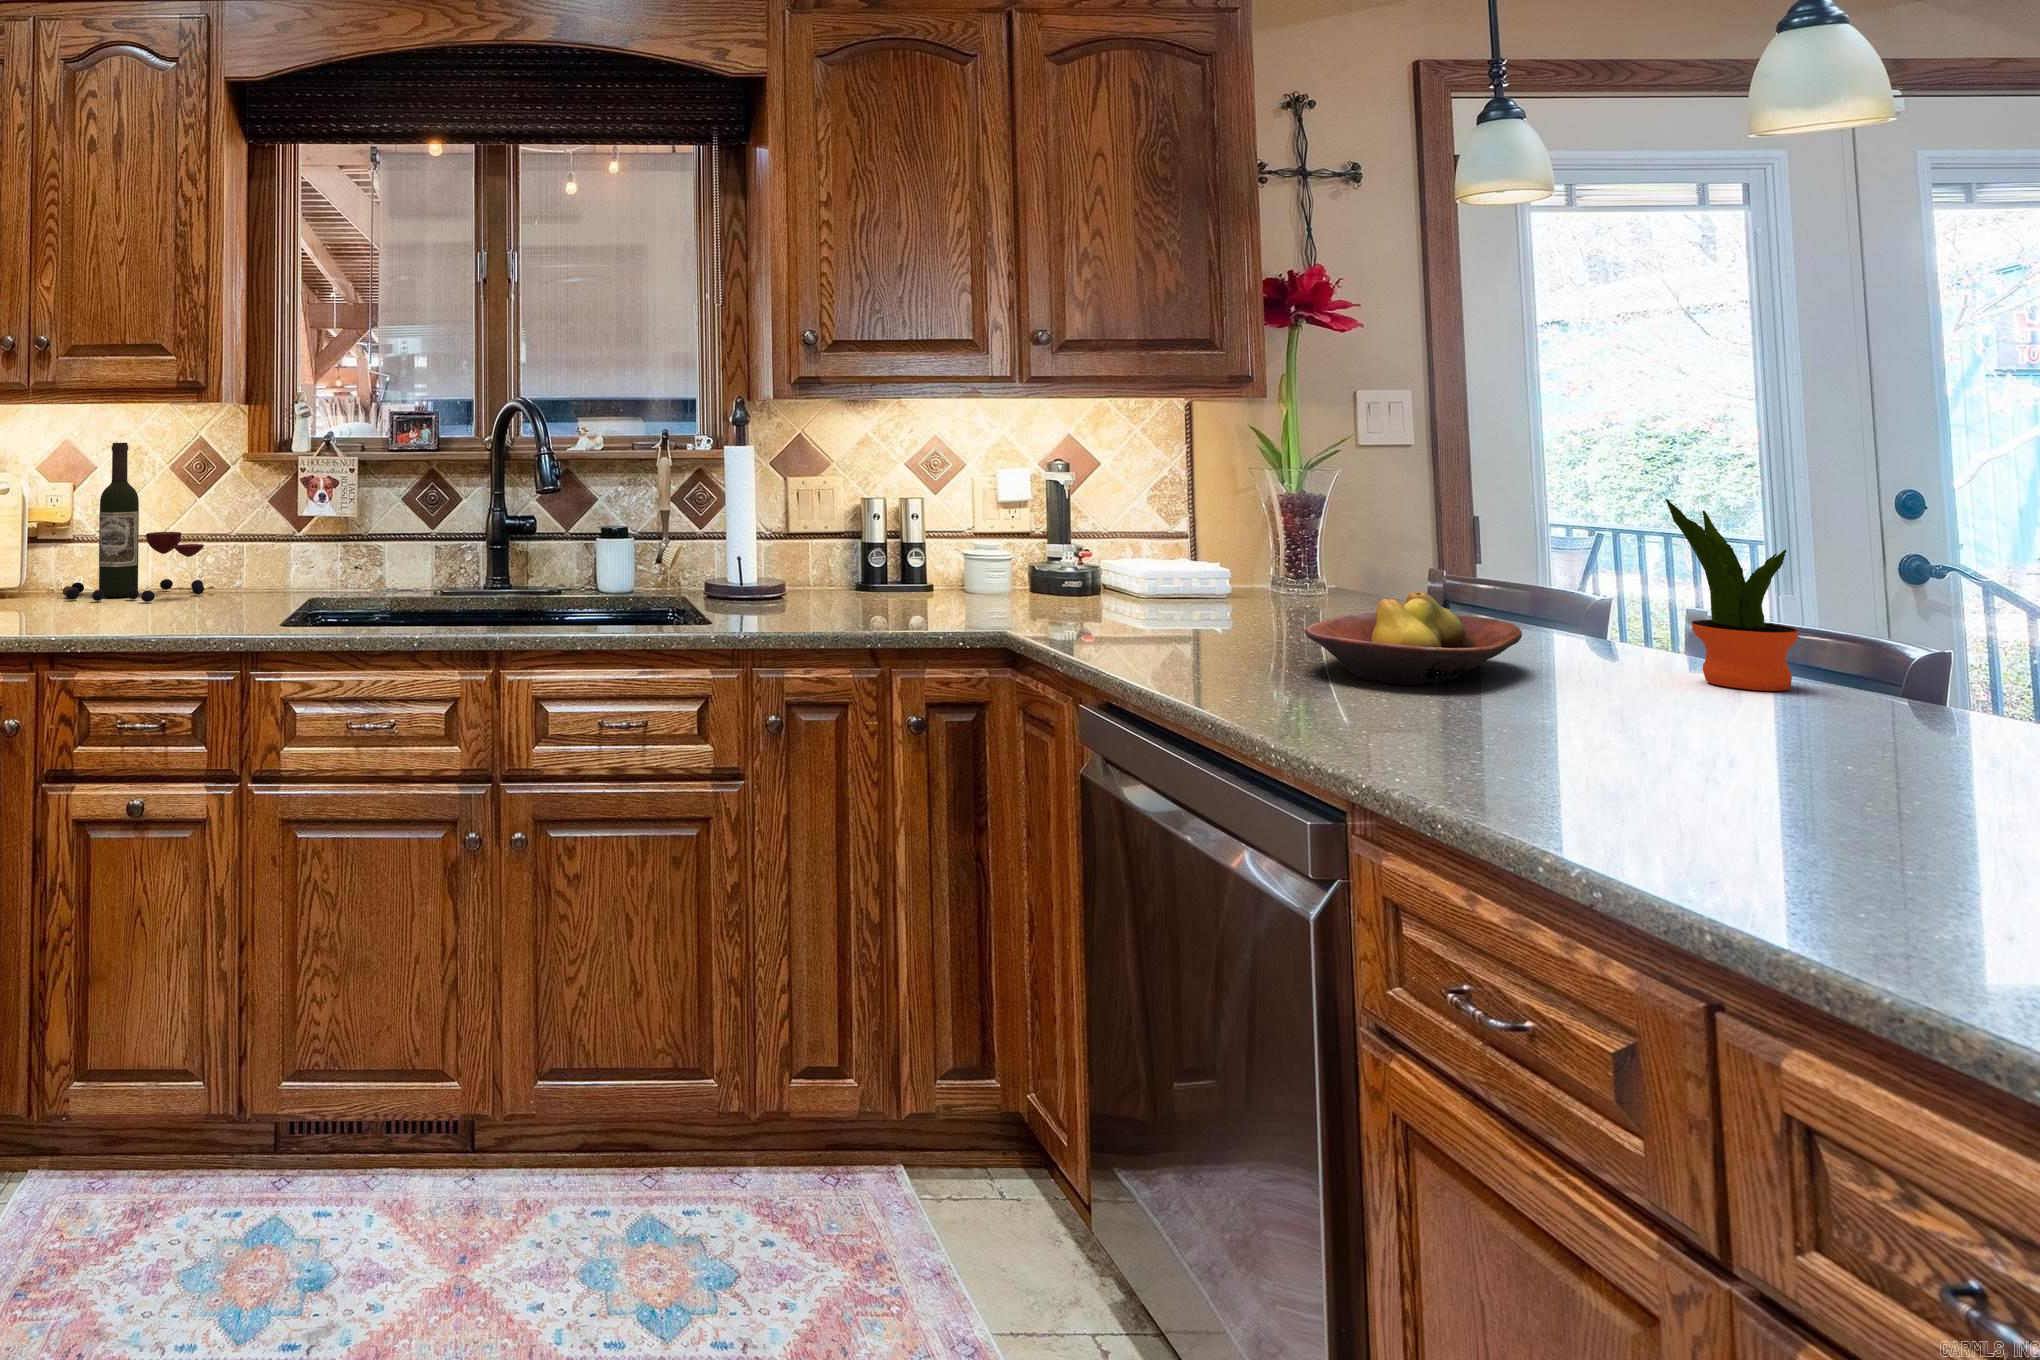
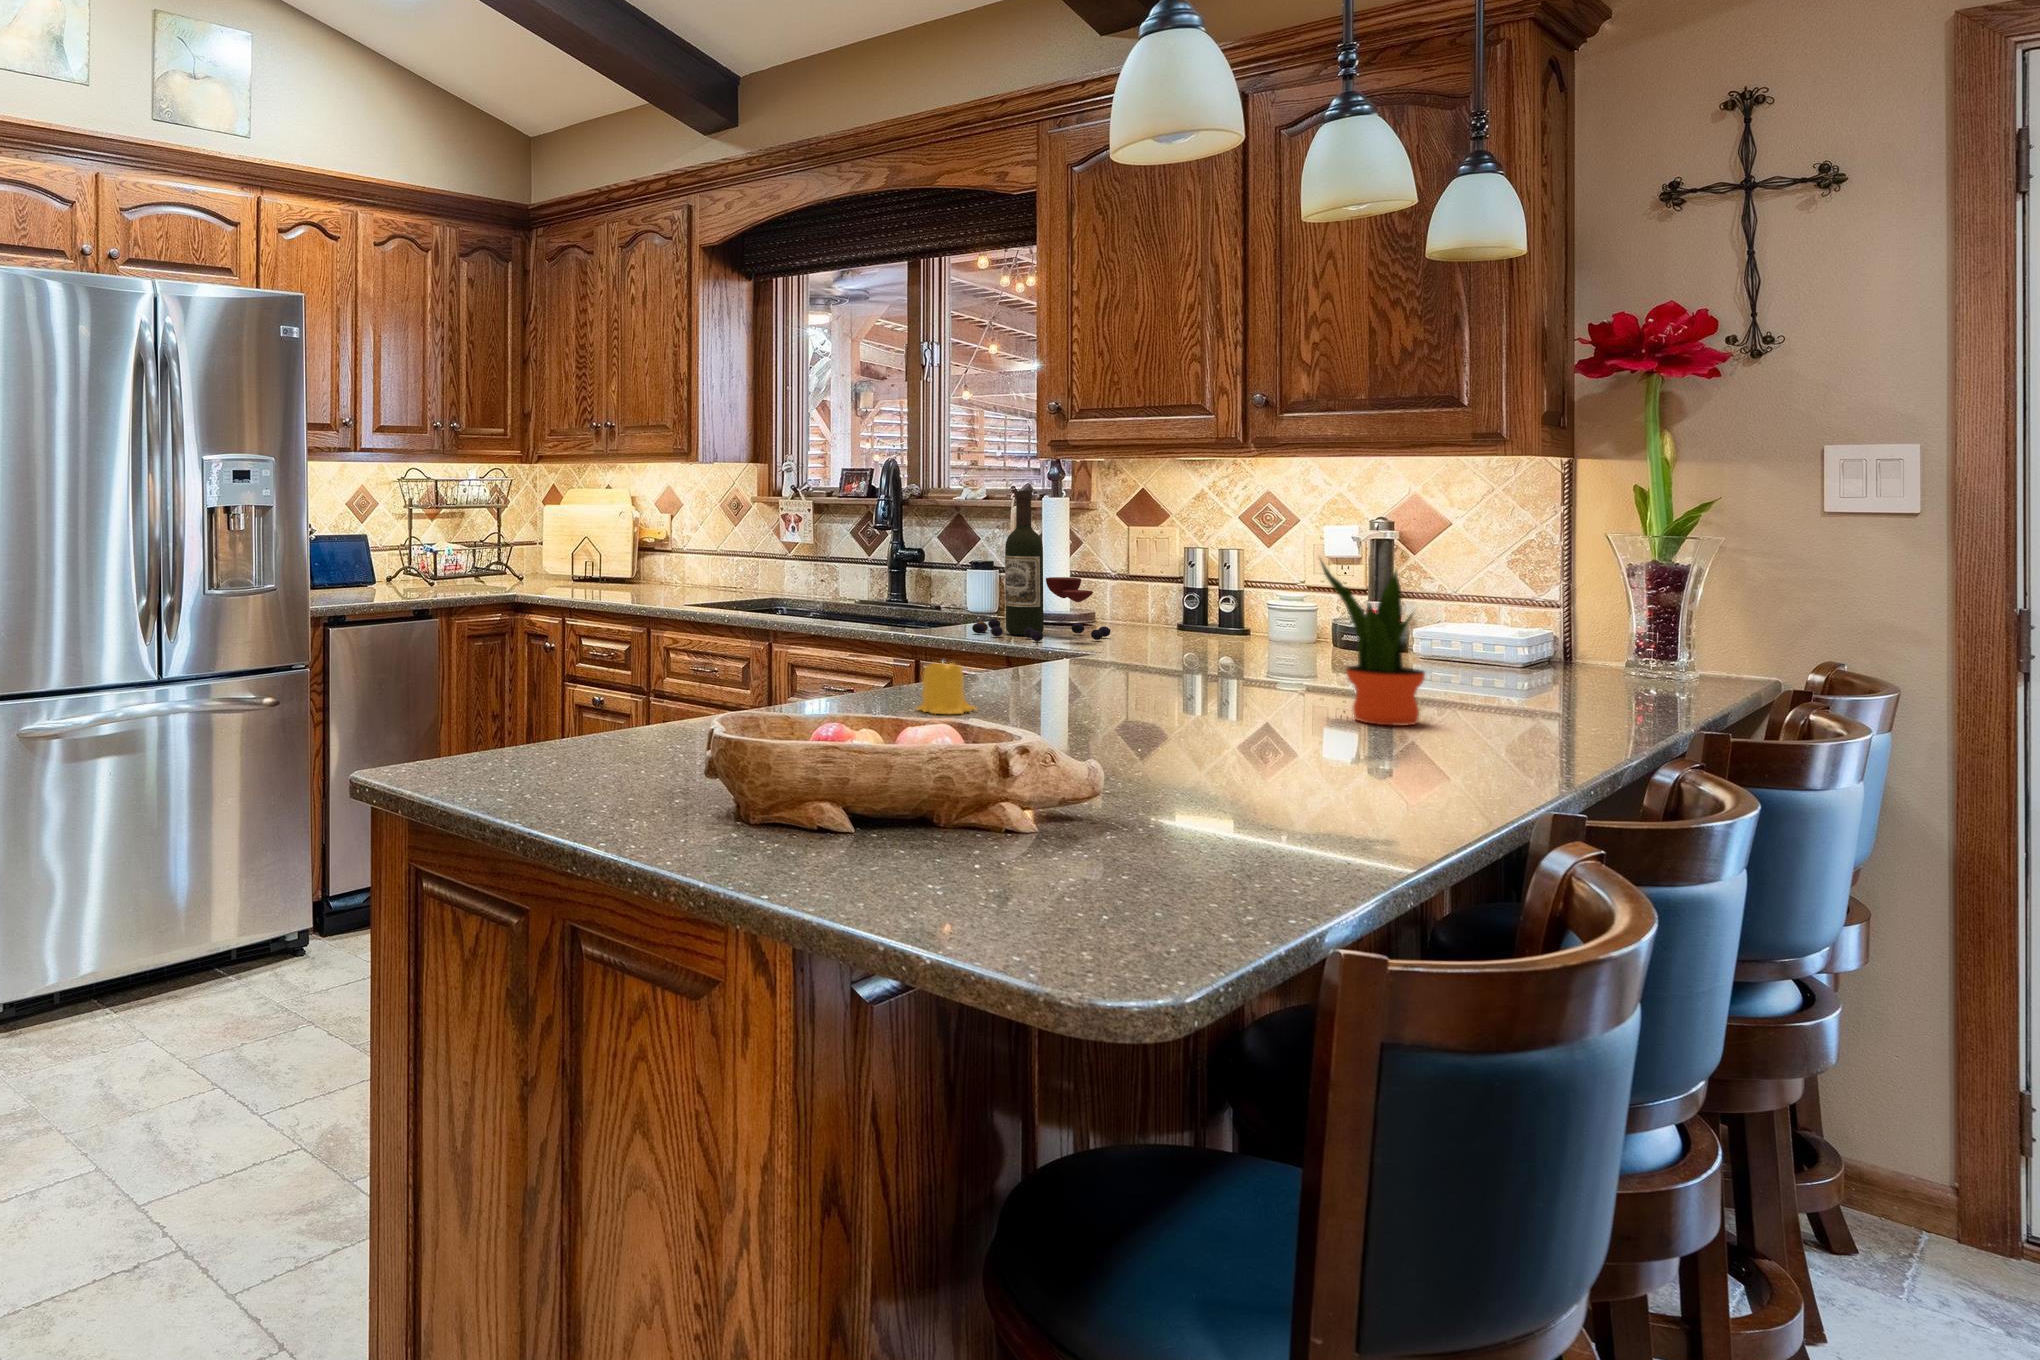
wine bottle: present [63,443,204,602] -> present [972,491,1111,641]
fruit bowl: present [1304,592,1522,685] -> none [1070,626,1309,693]
candle: none [1586,684,1696,777] -> present [917,662,976,714]

